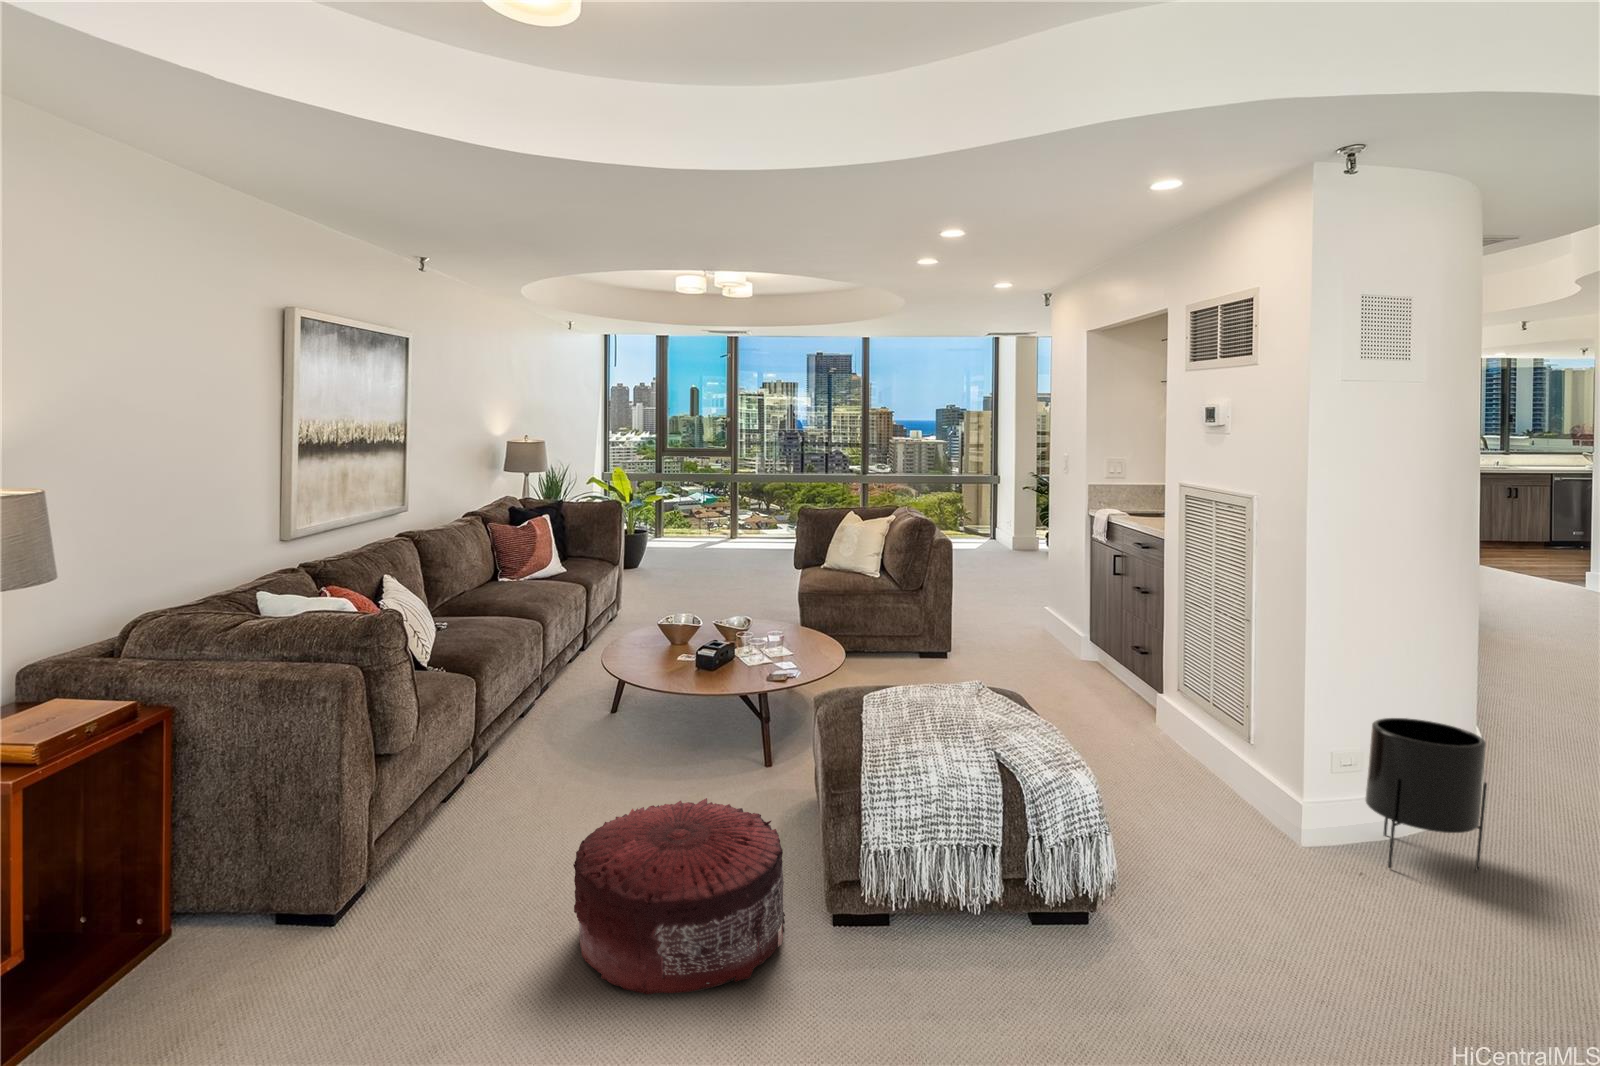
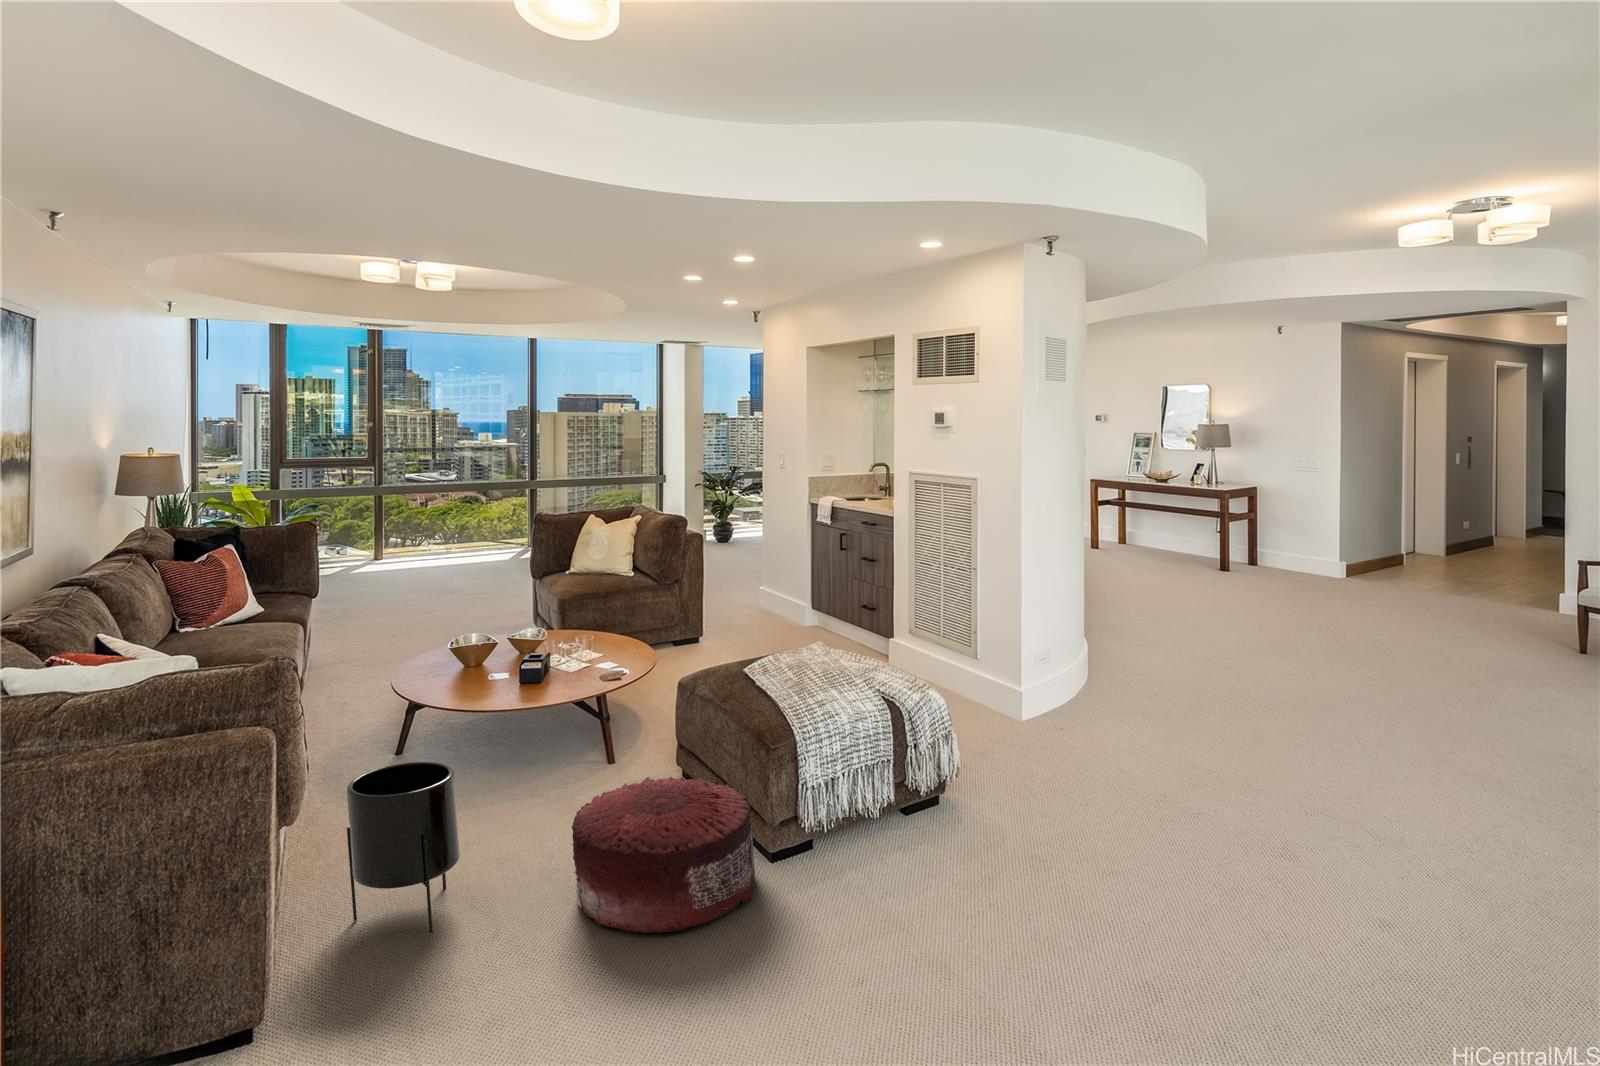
planter: present [1366,718,1487,871] -> present [347,762,460,933]

